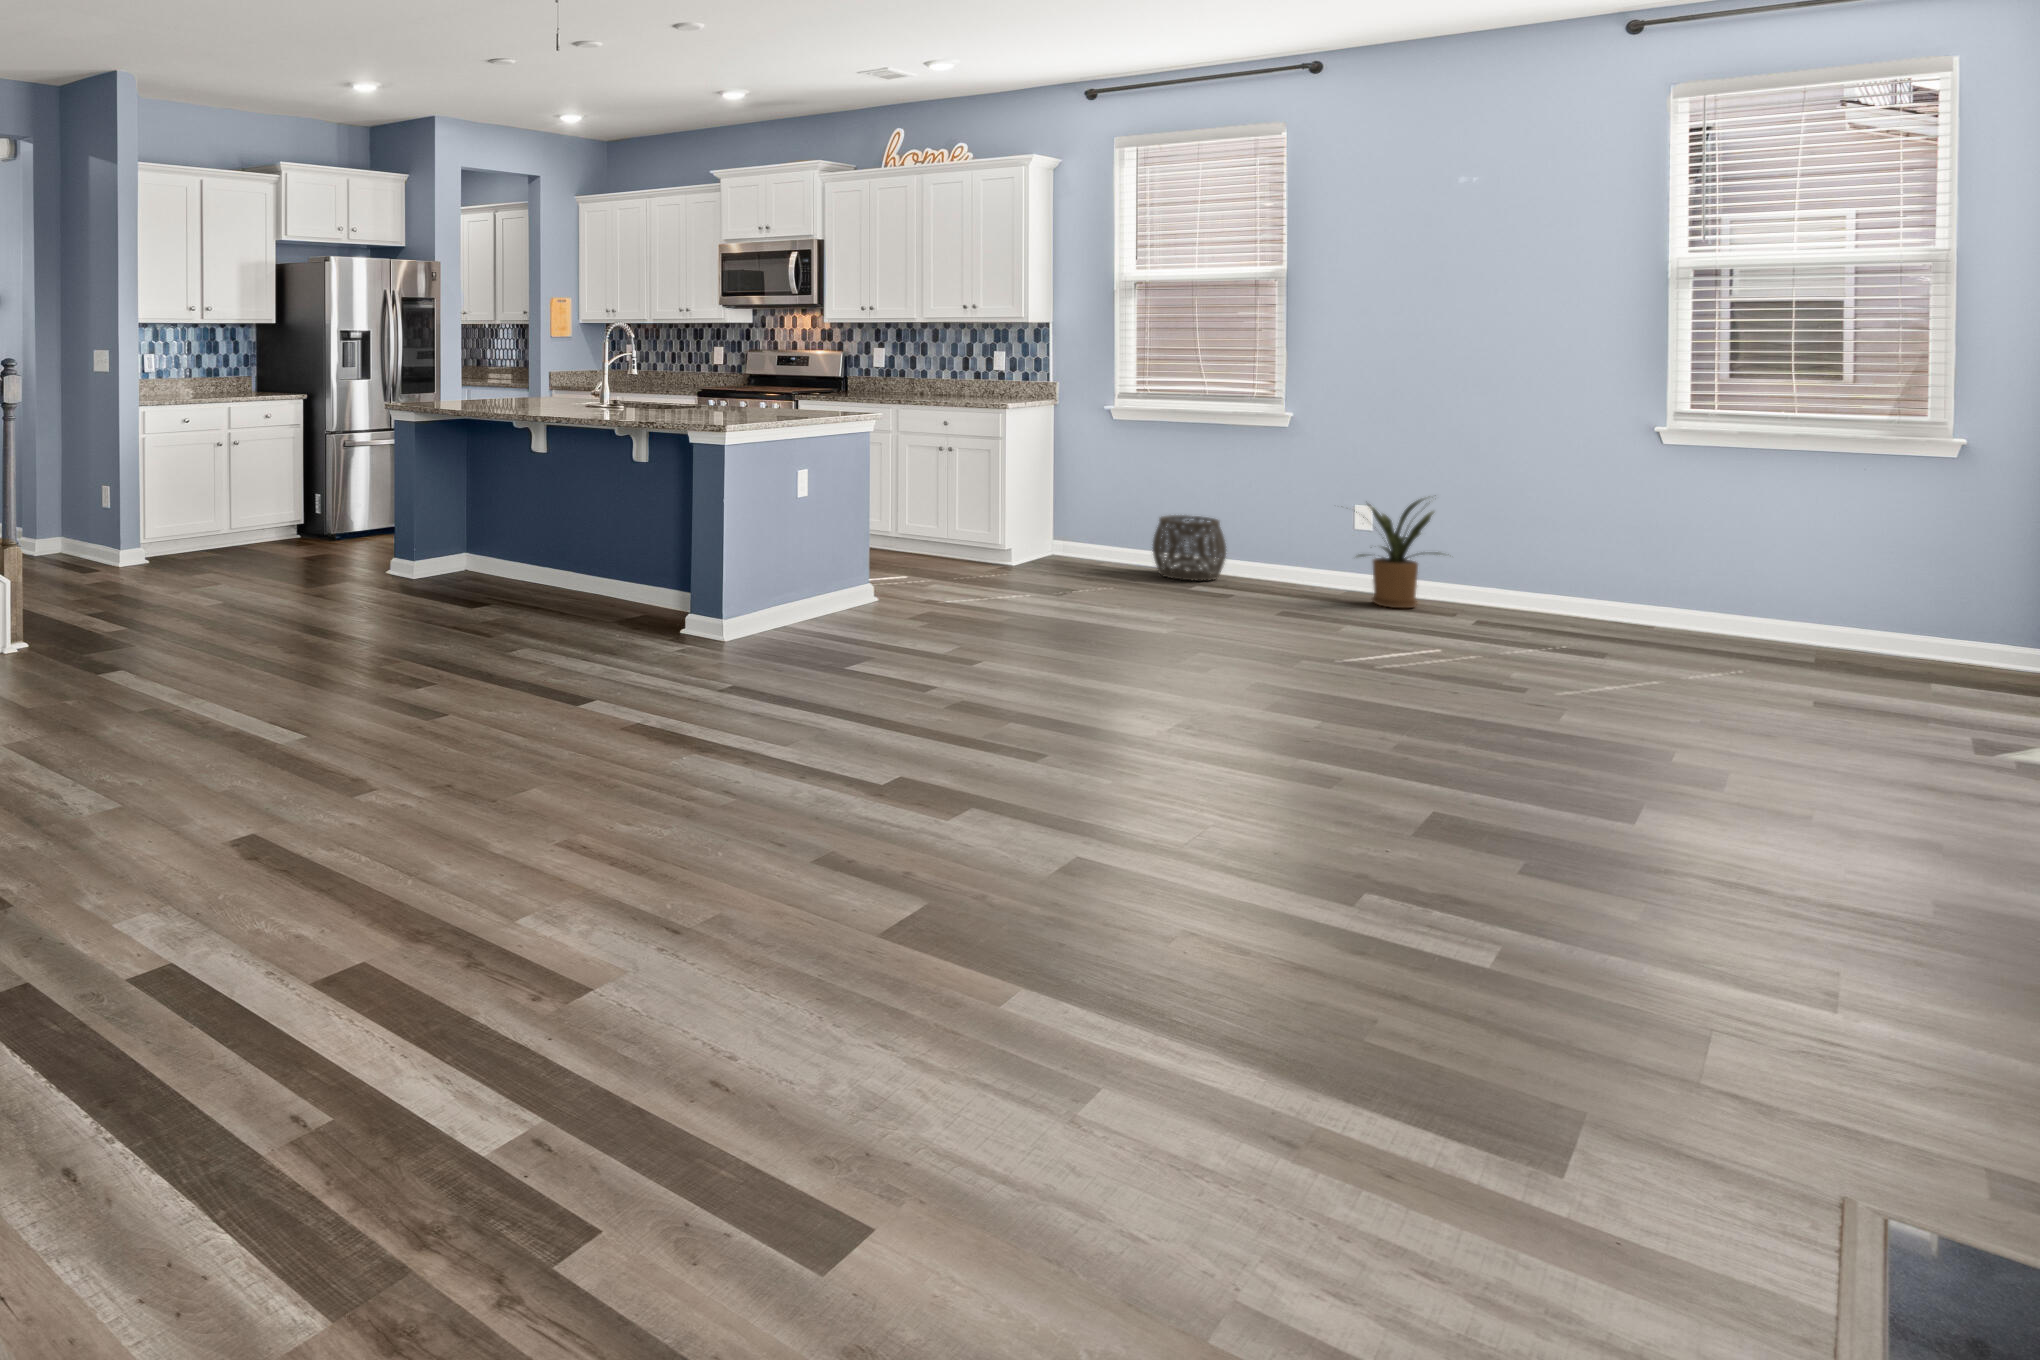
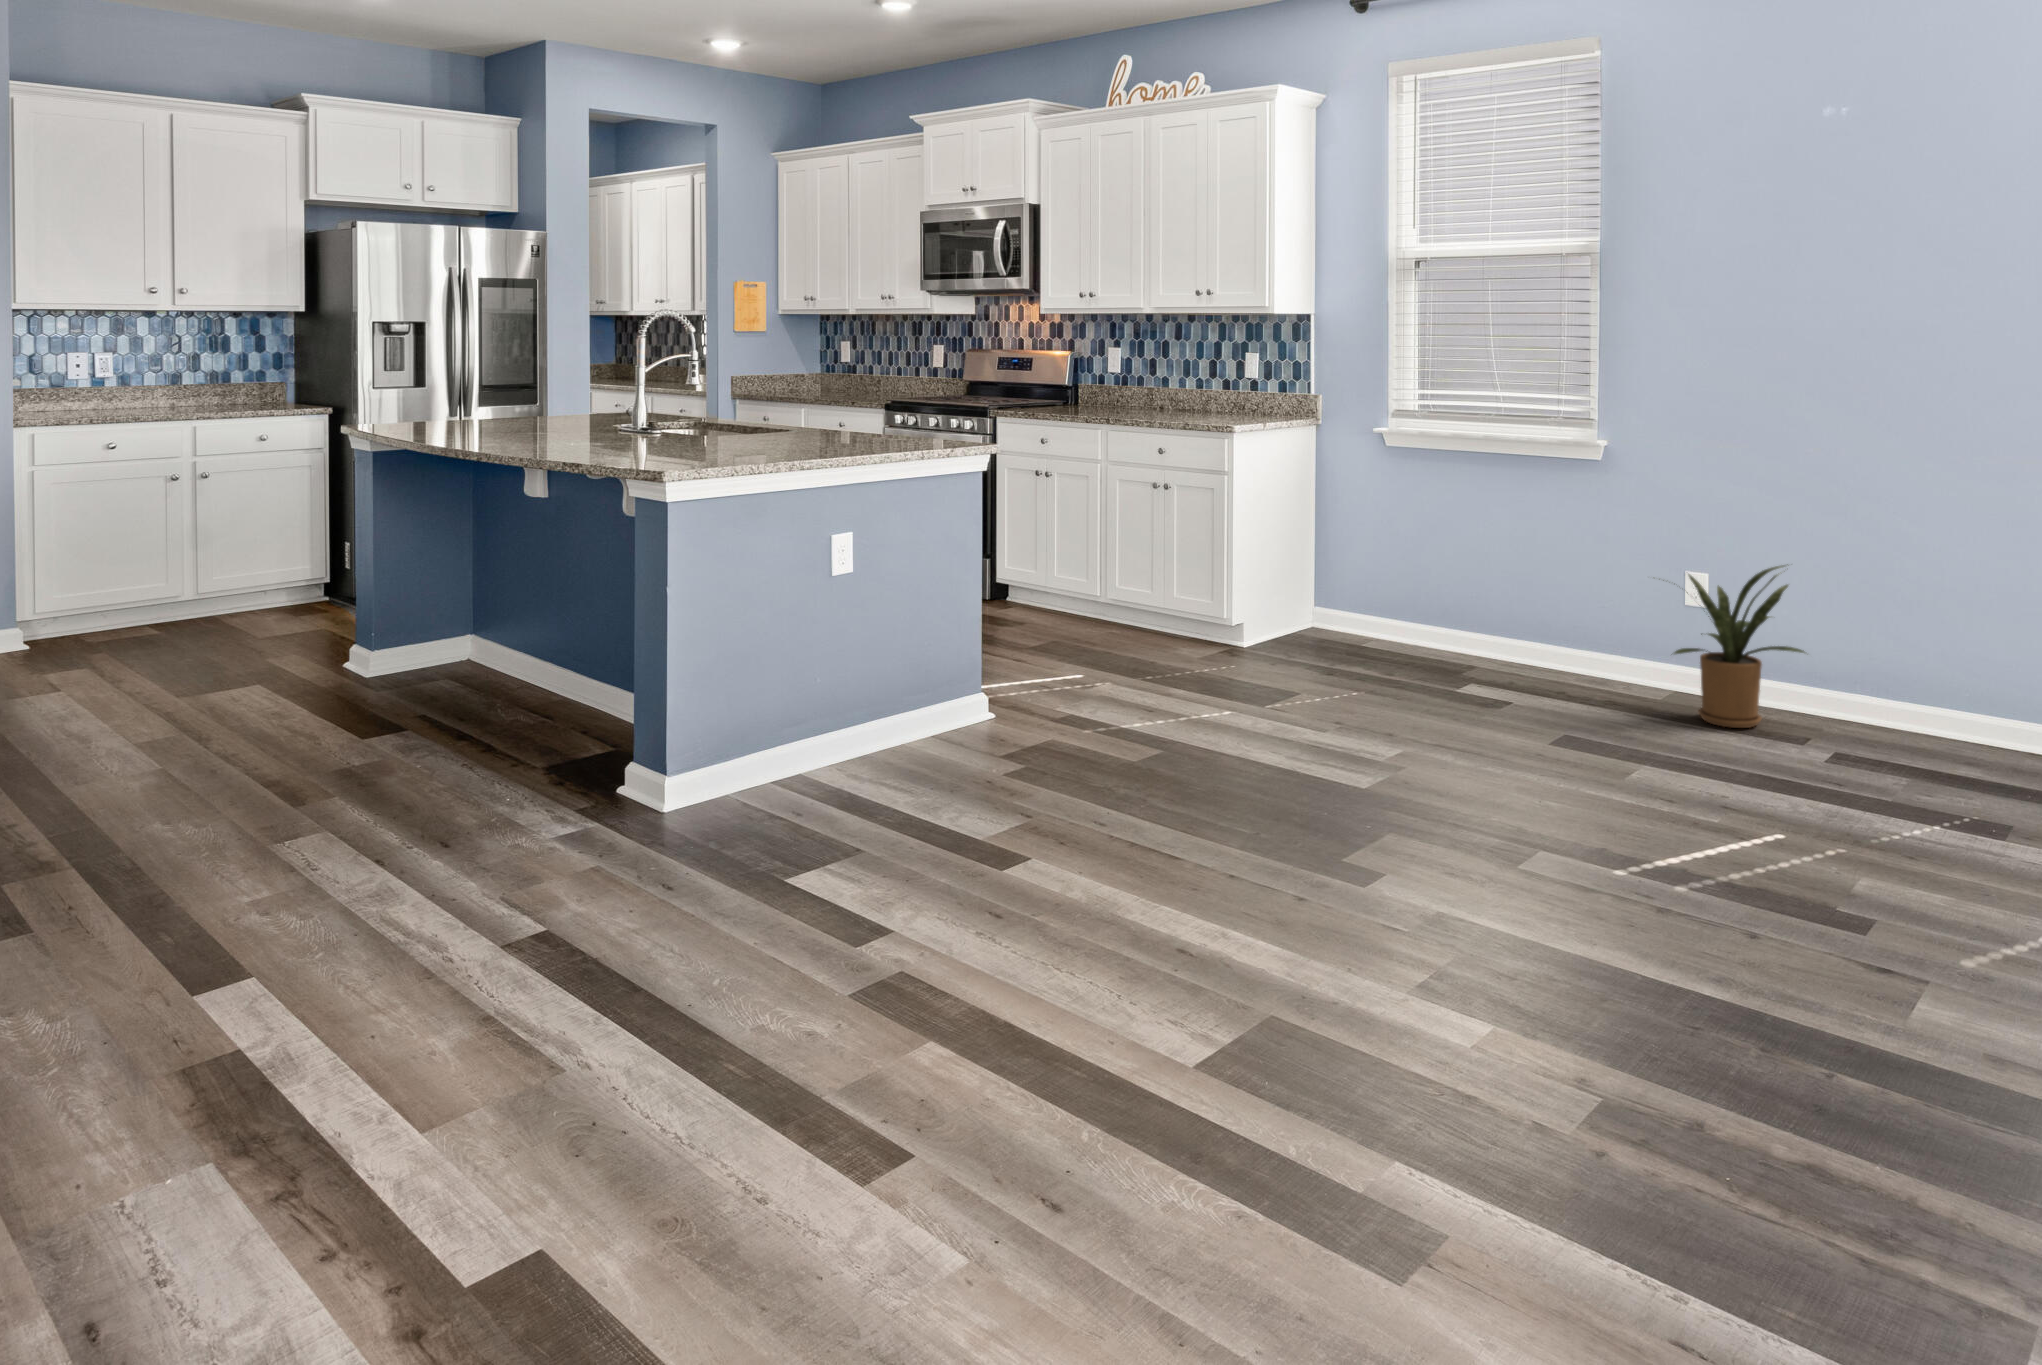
woven basket: present [1153,515,1227,581] -> none [1421,581,1520,676]

